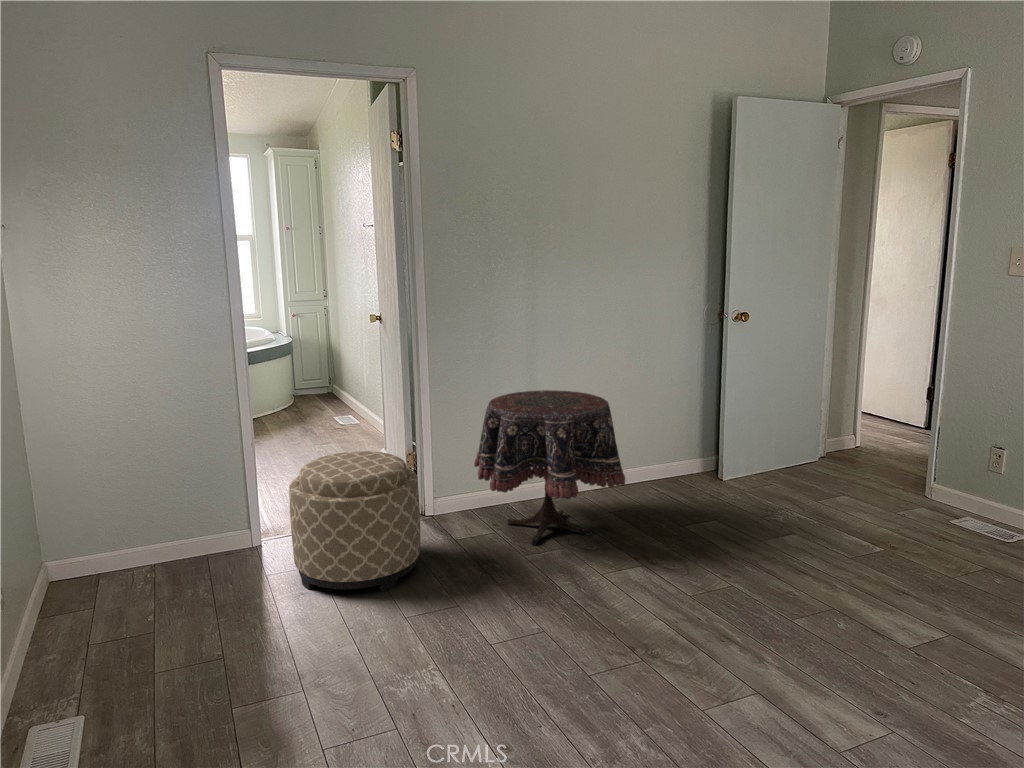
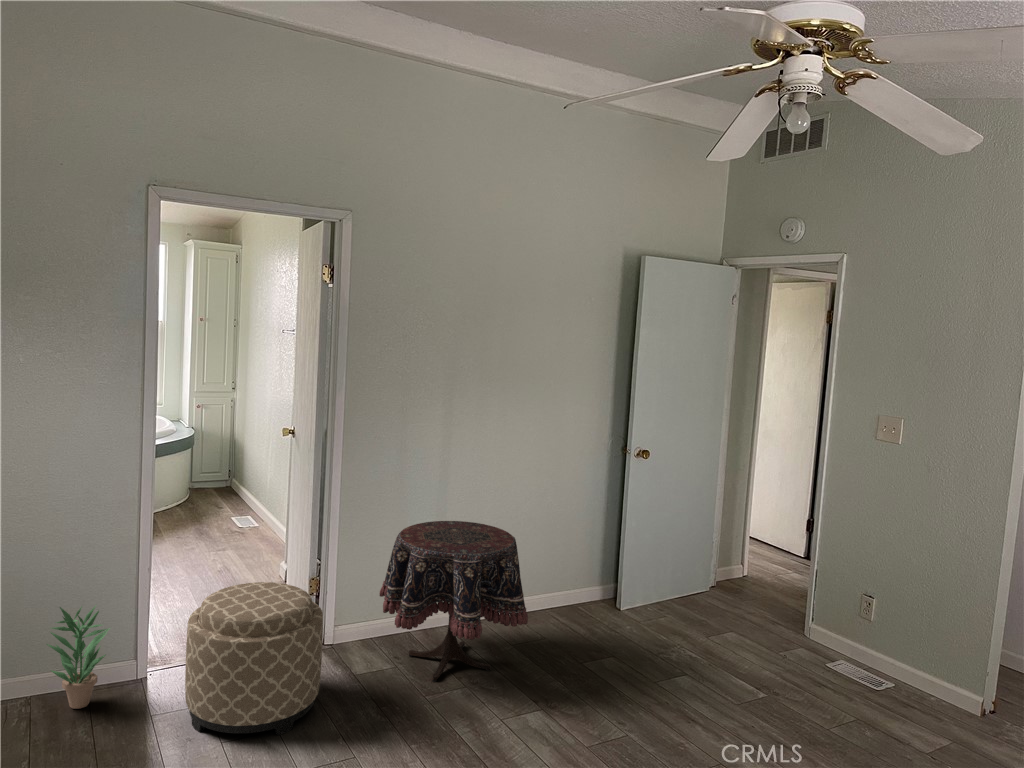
potted plant: none [162,475,221,573] -> present [47,606,110,709]

